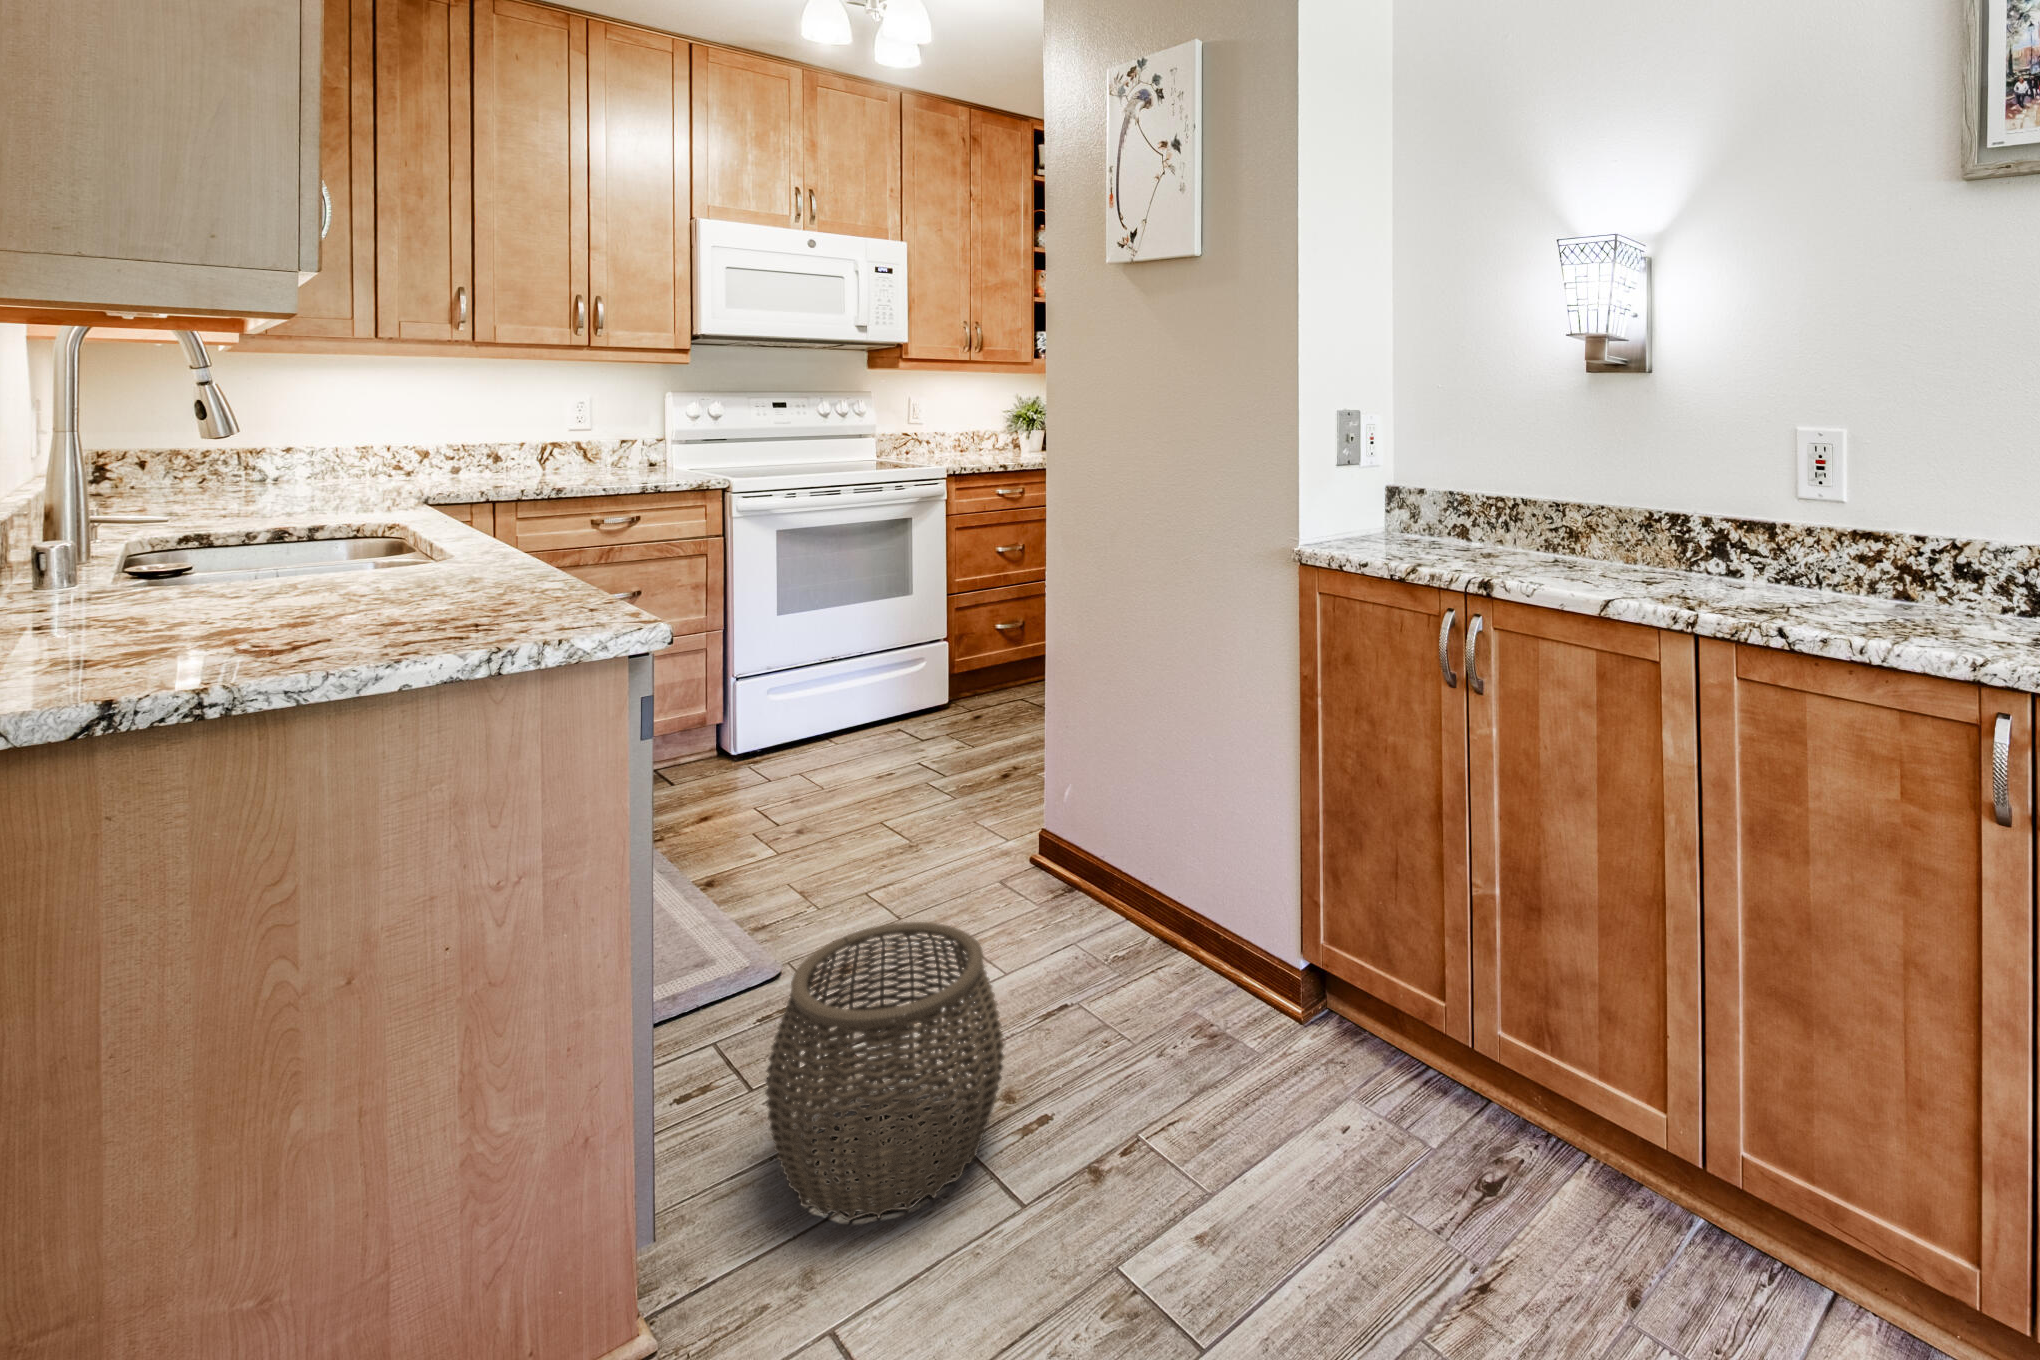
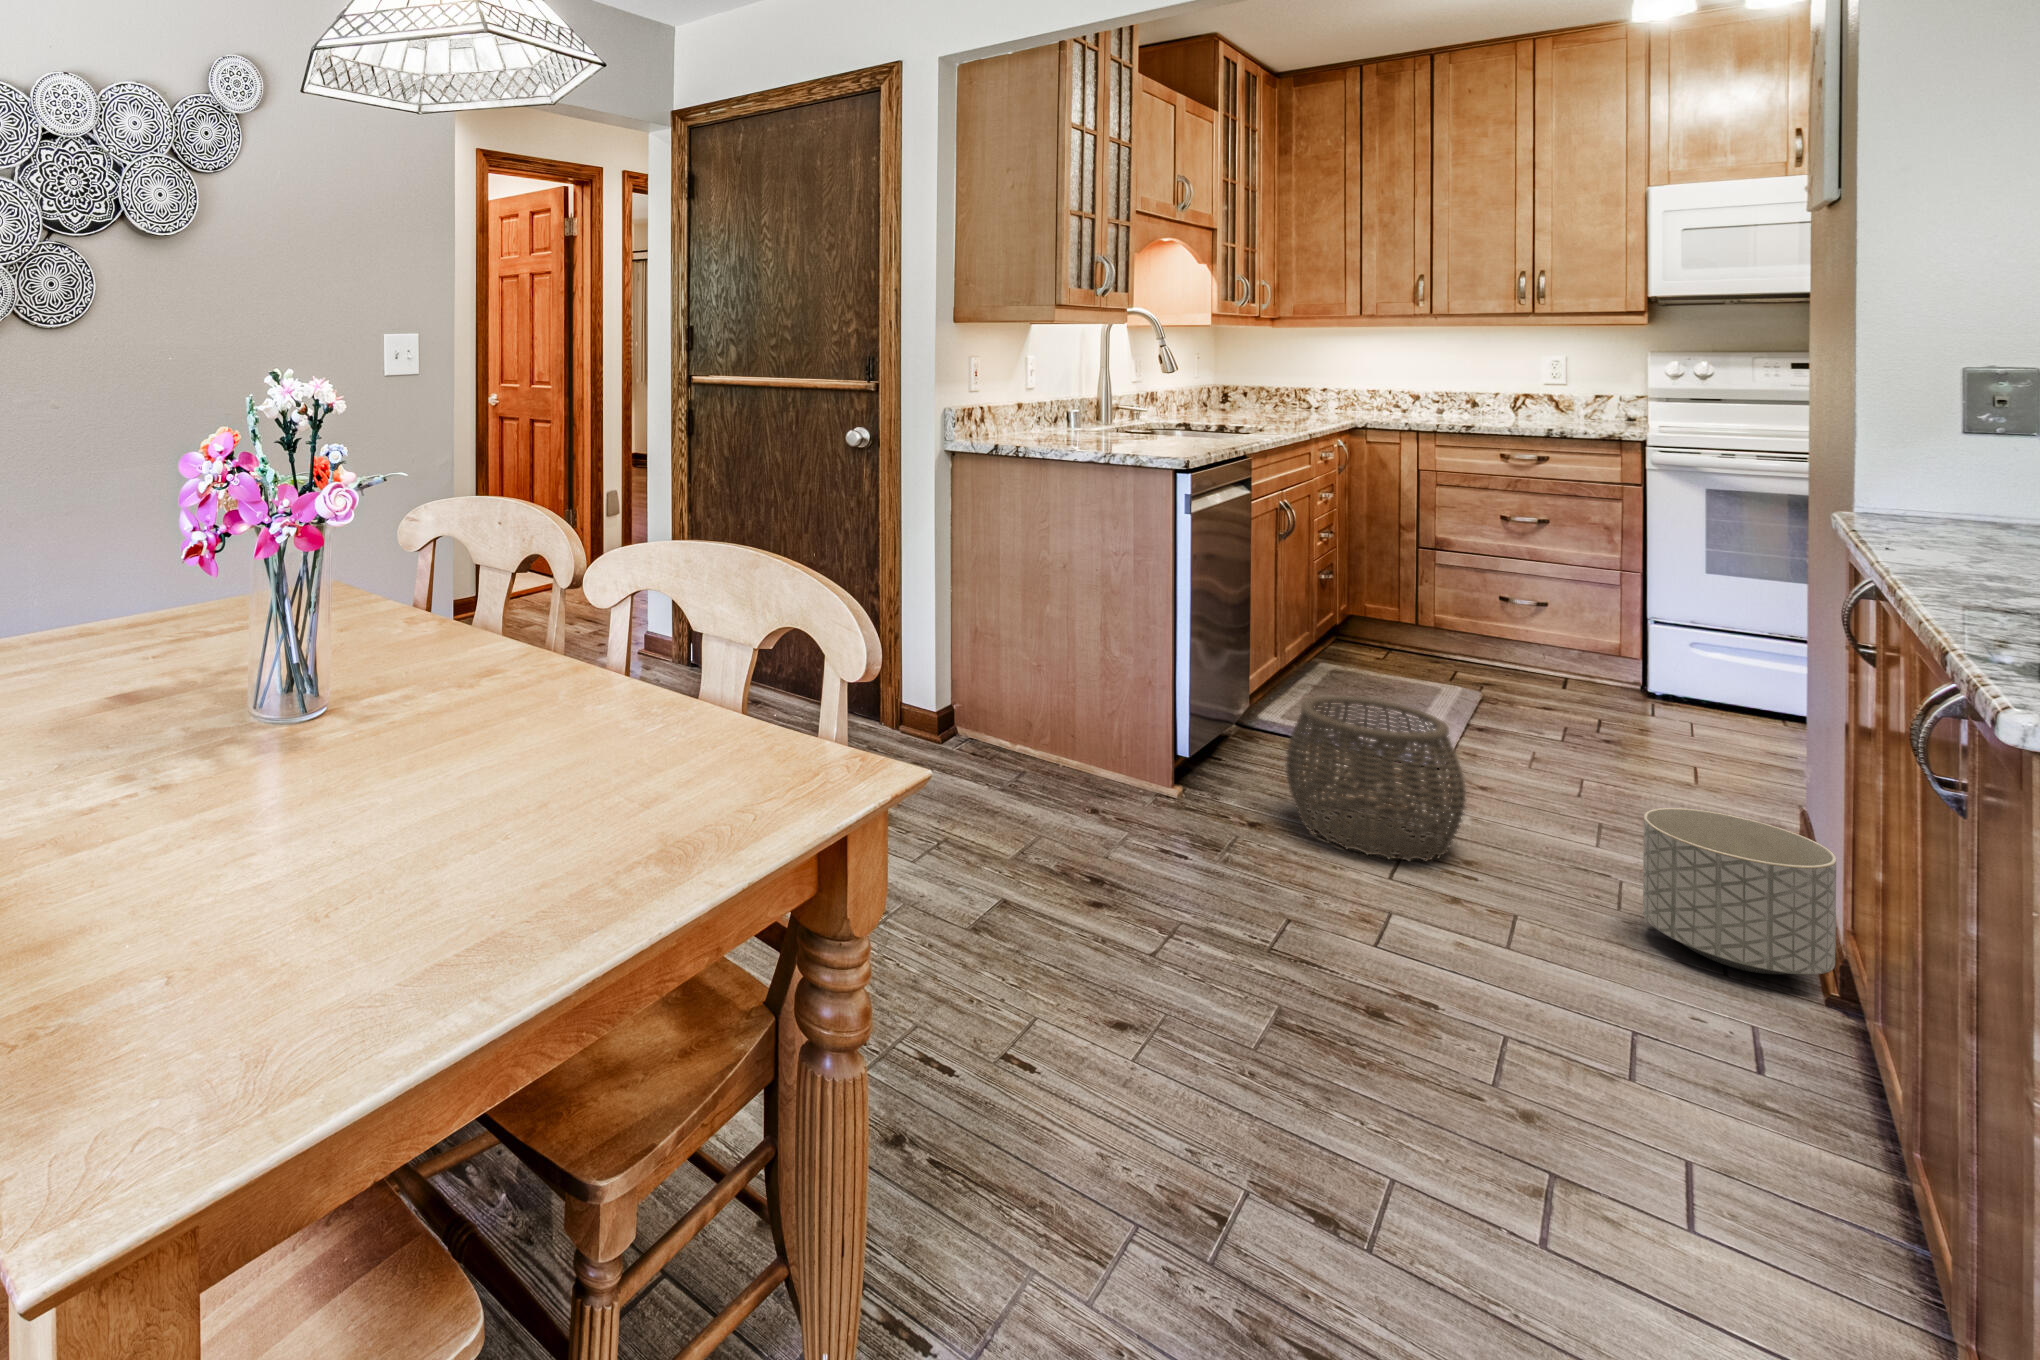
planter: none [1162,881,1299,1063] -> present [1643,808,1836,975]

